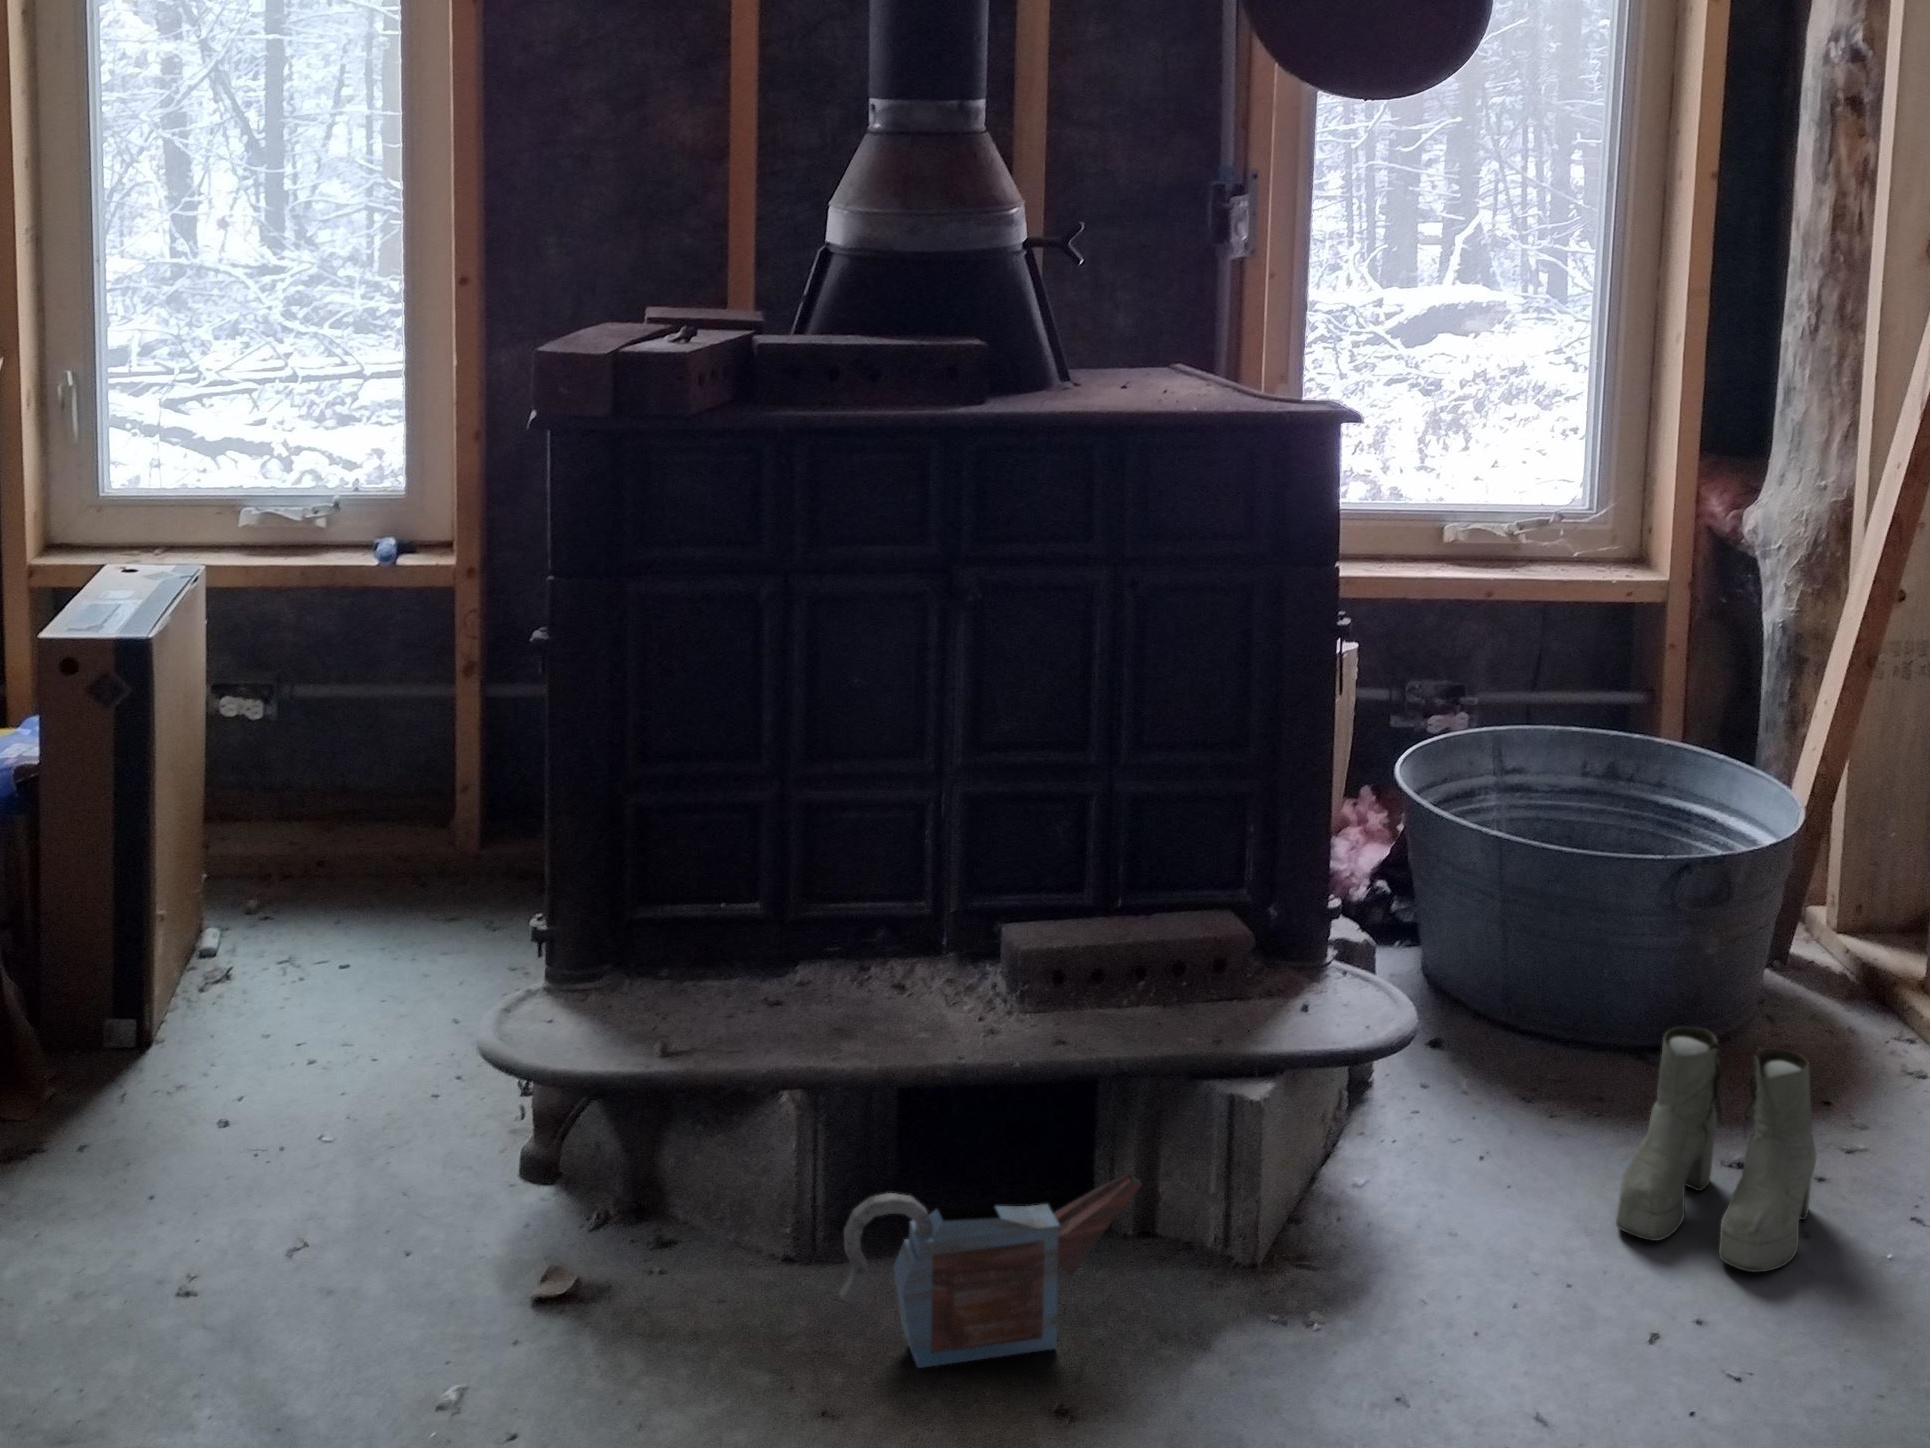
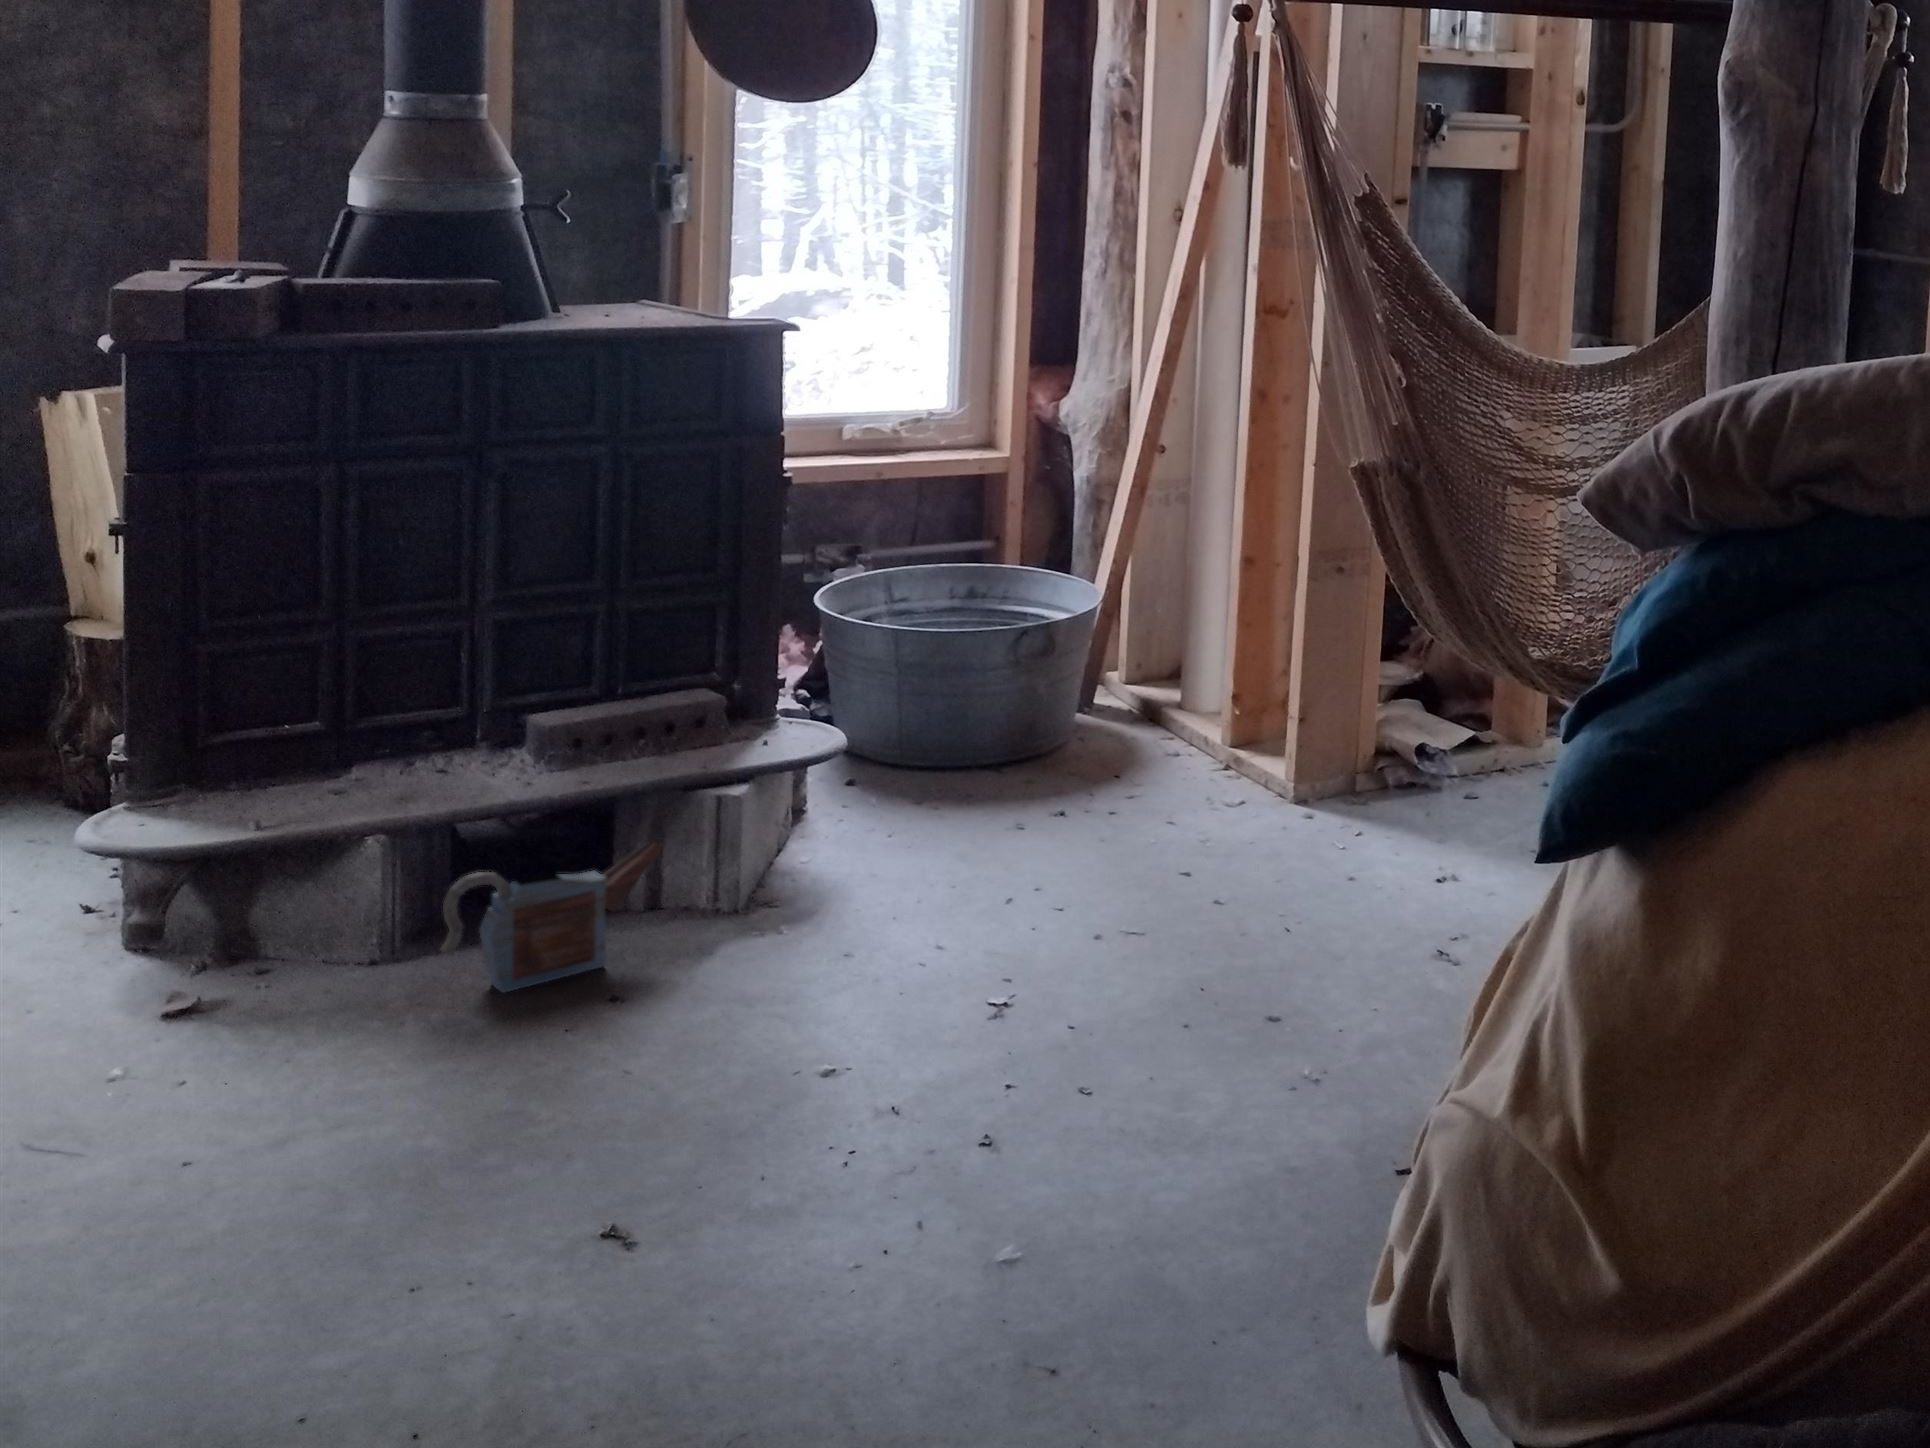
boots: present [1616,1027,1816,1272] -> none [983,720,1106,855]

